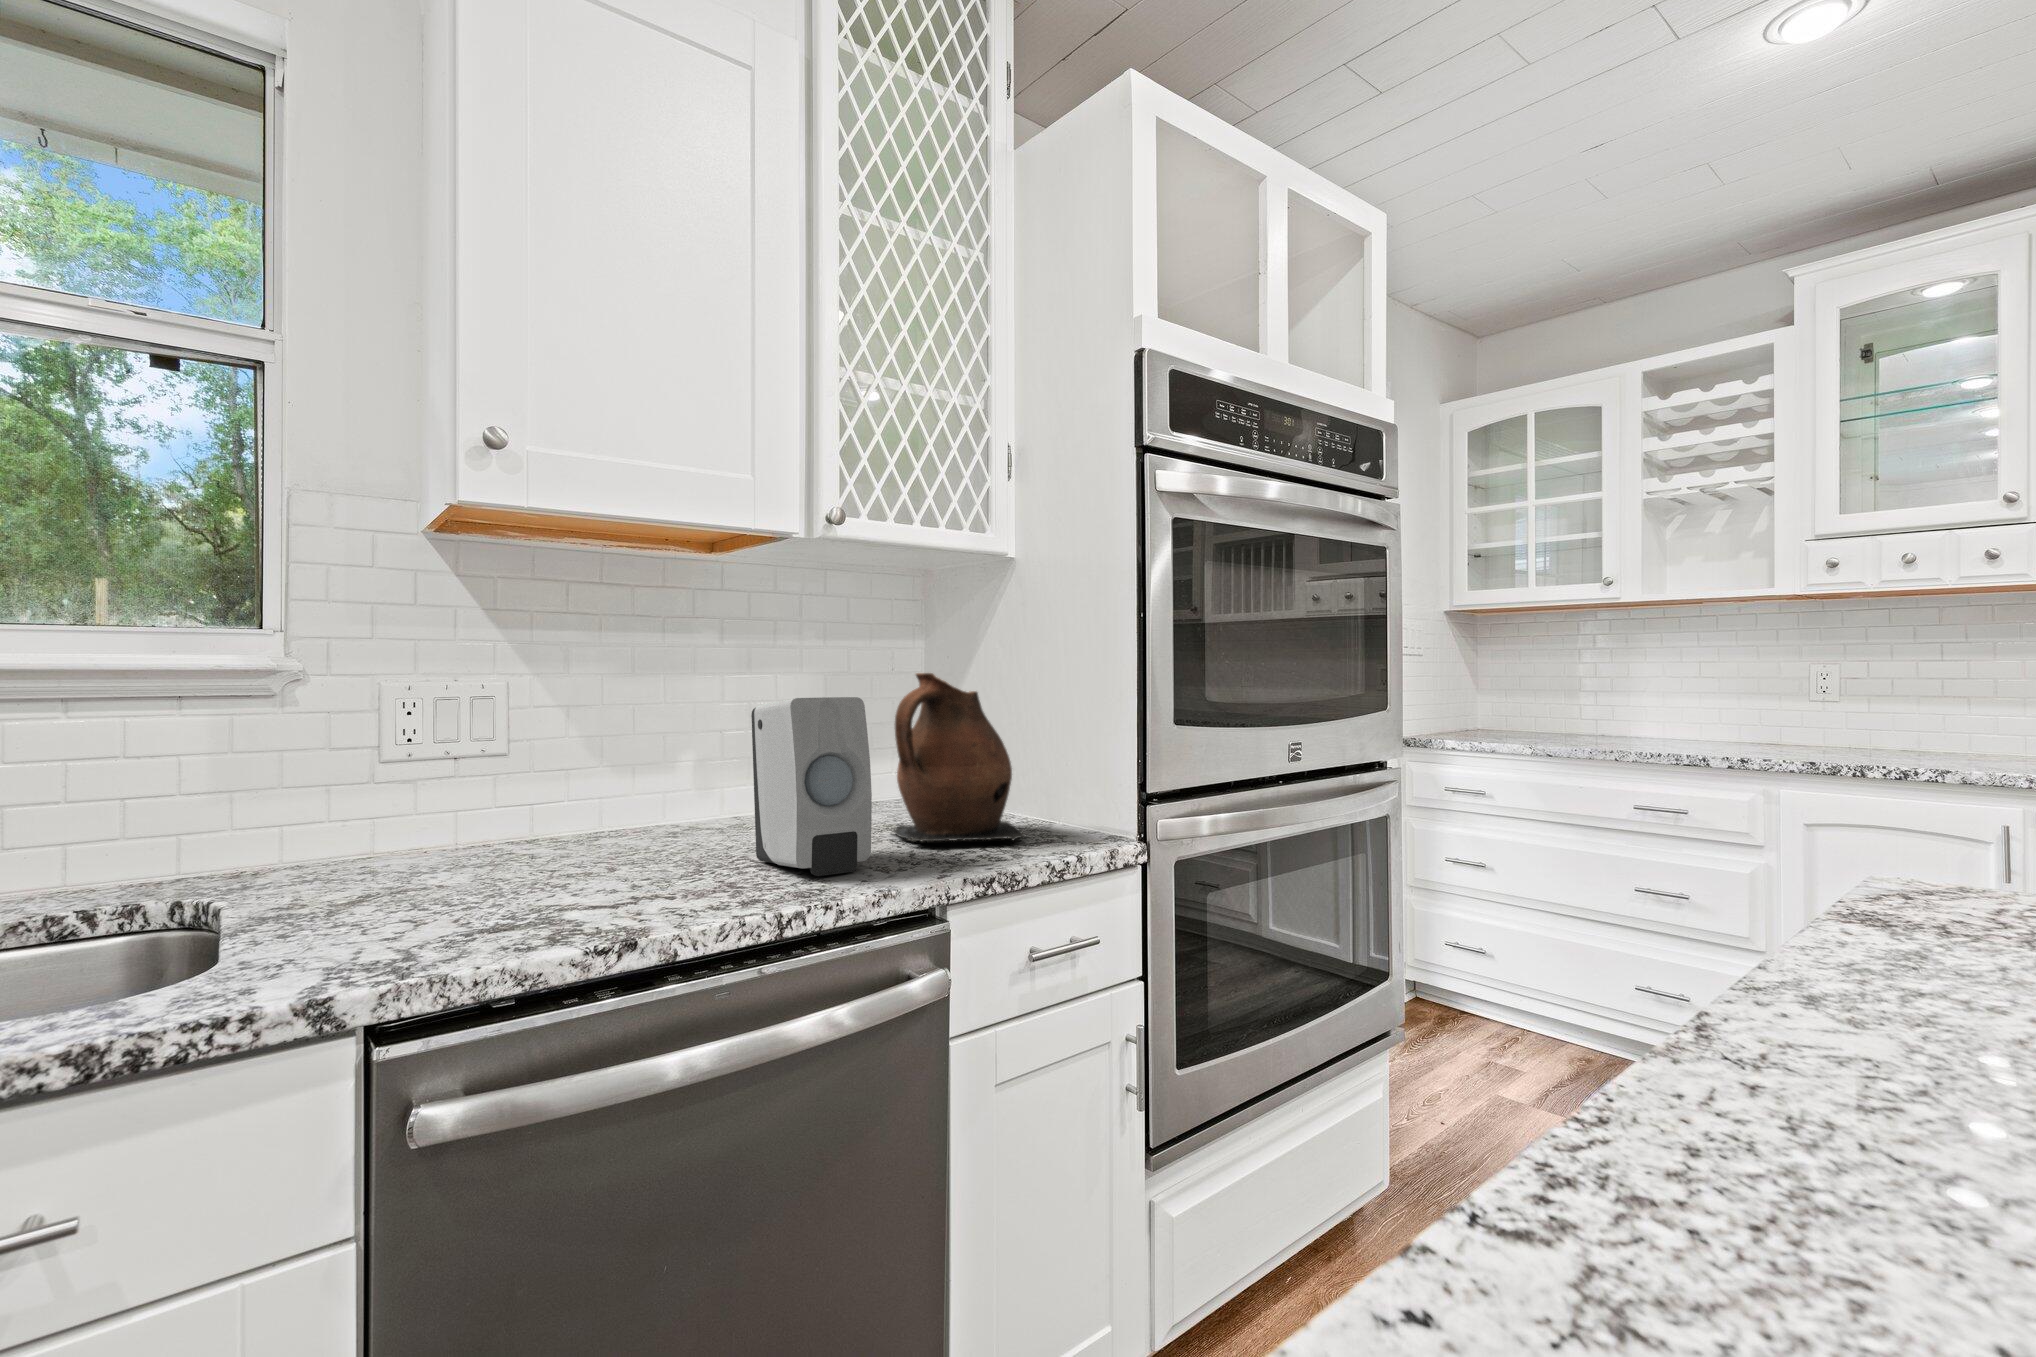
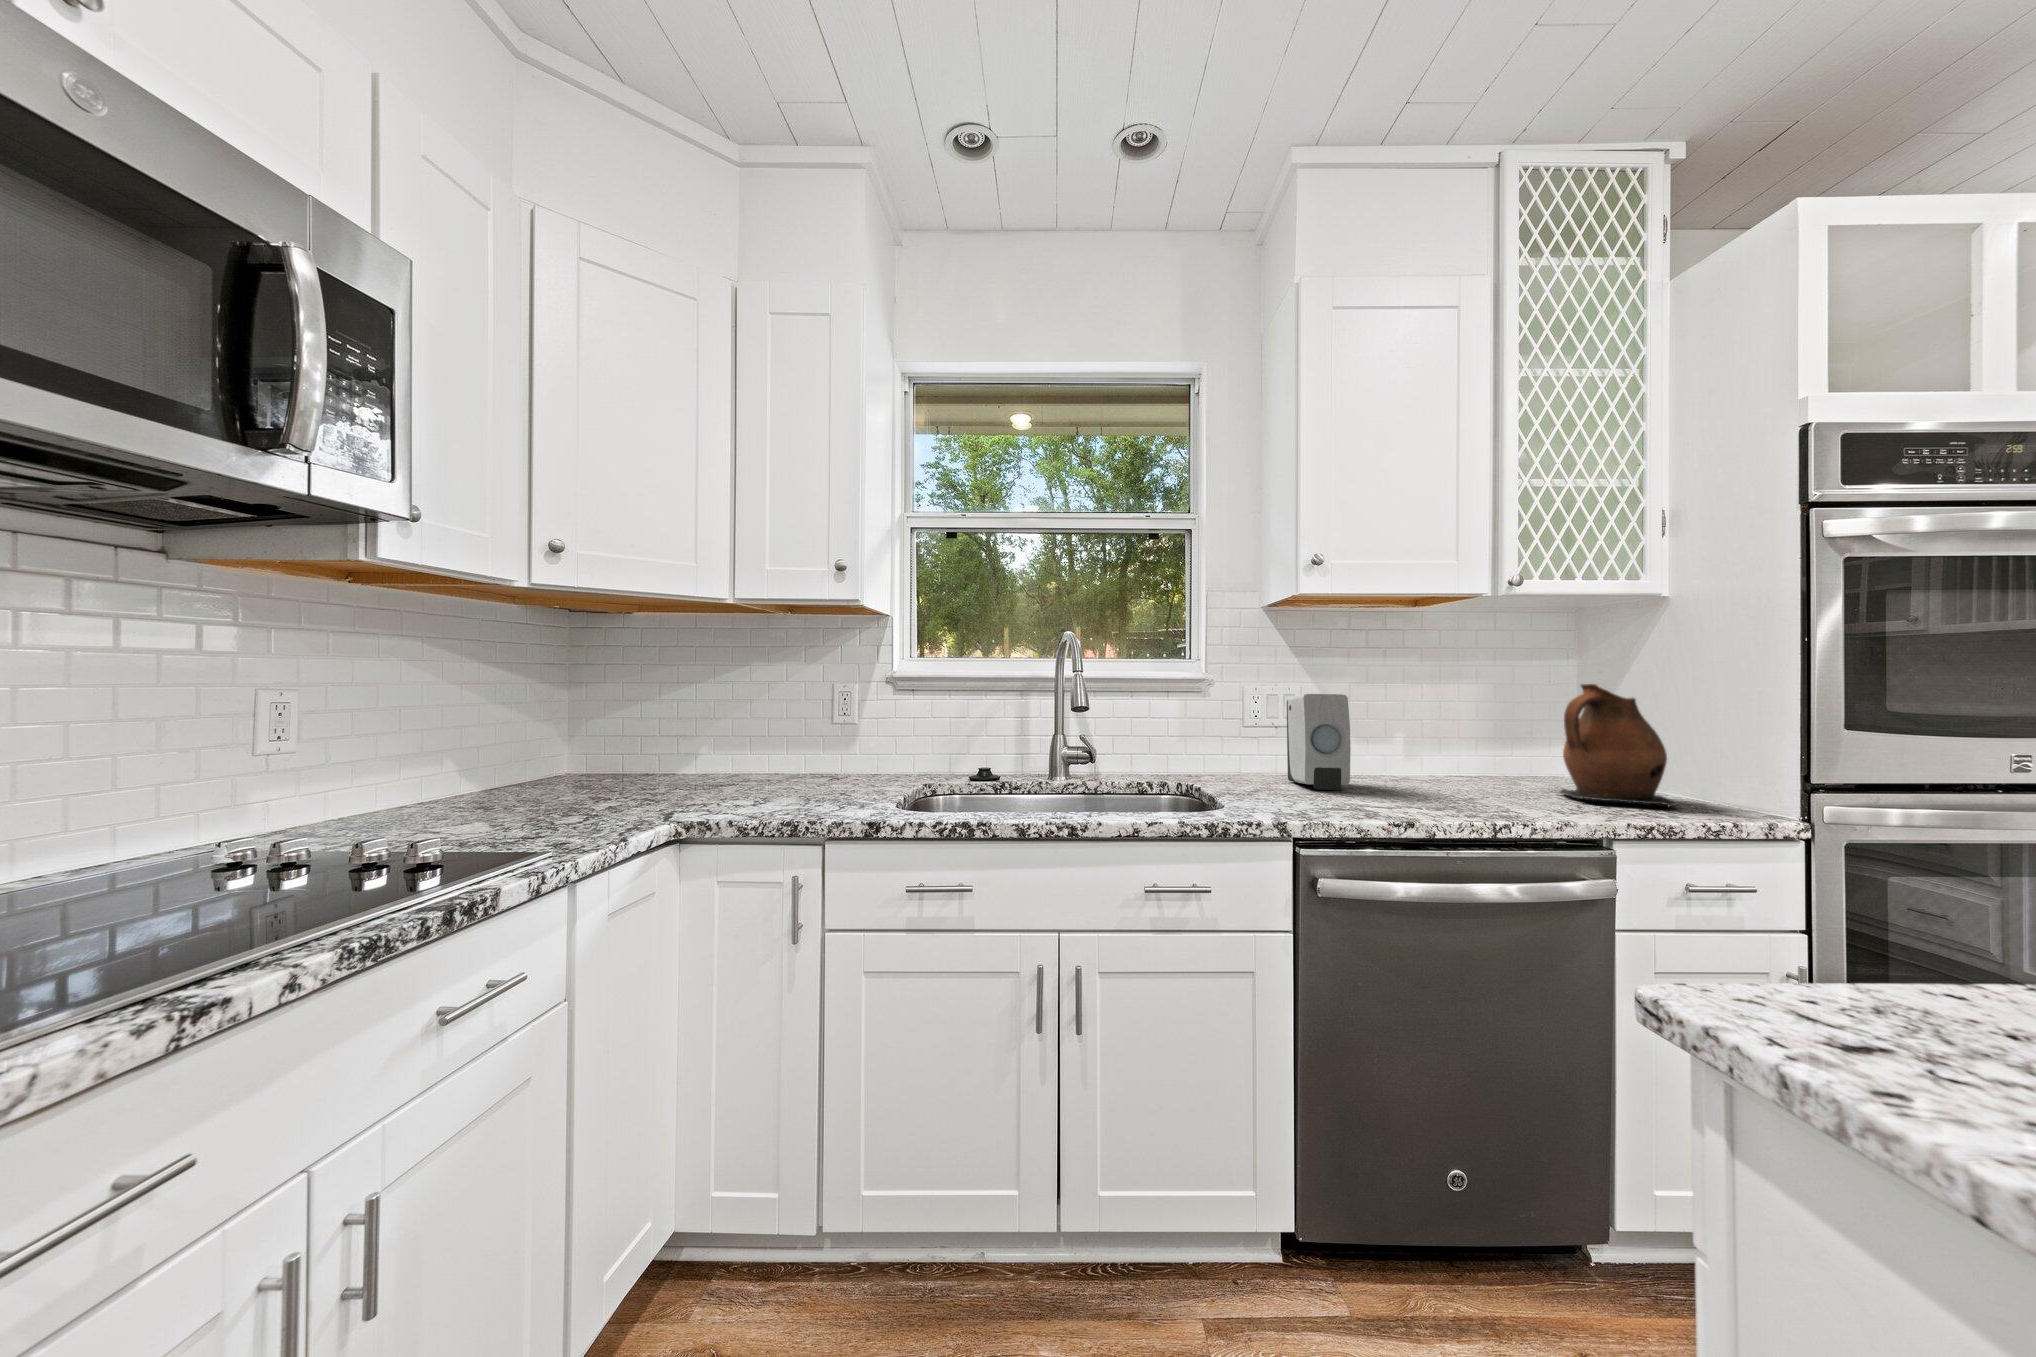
soap dispenser: present [751,697,872,876] -> present [1287,694,1351,790]

